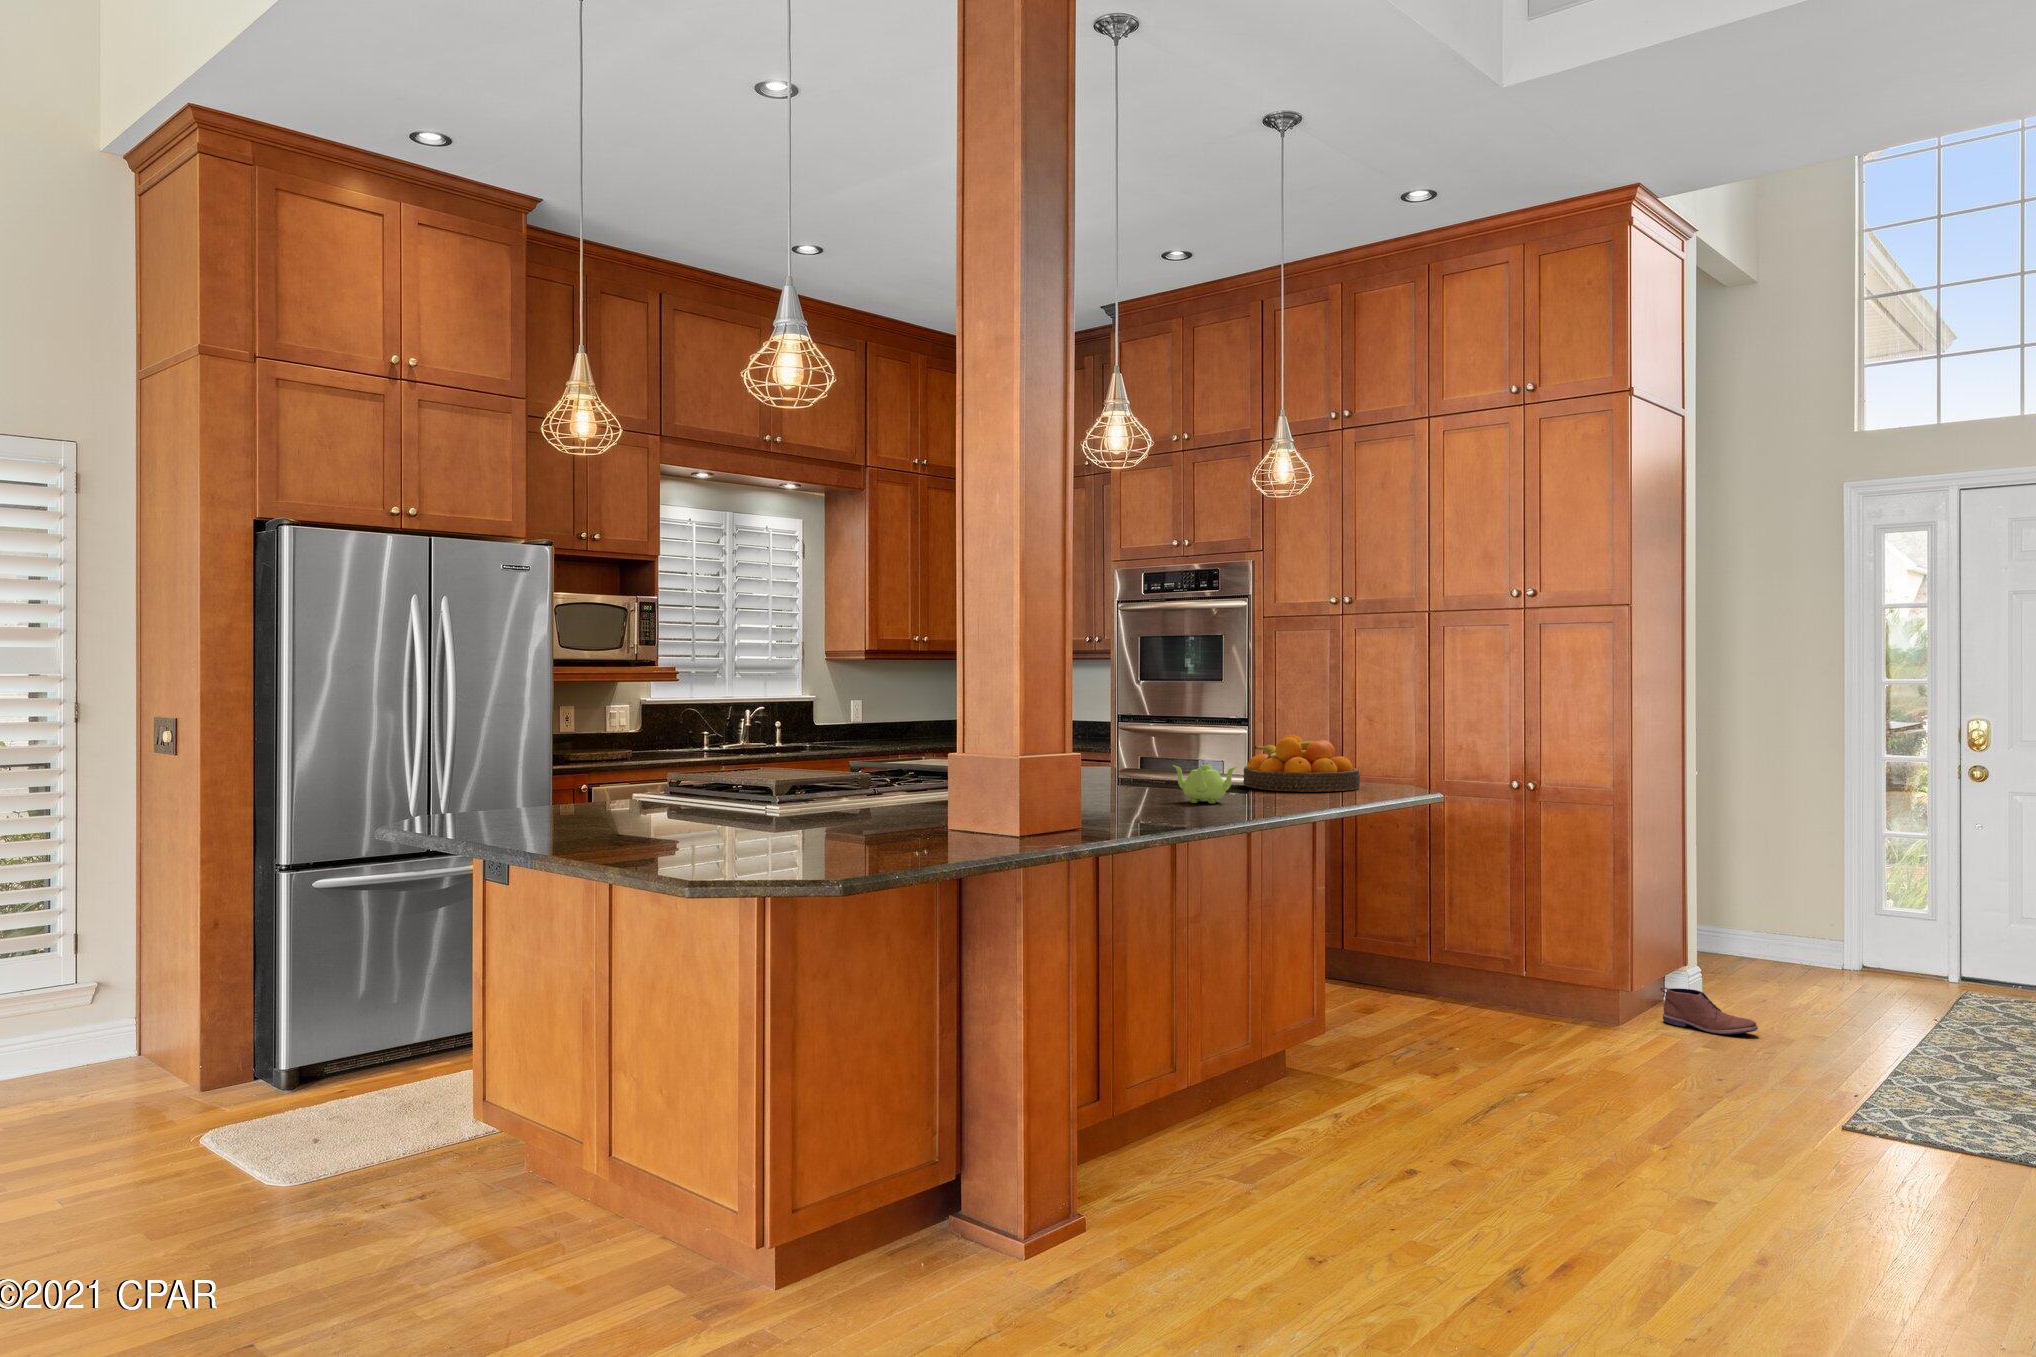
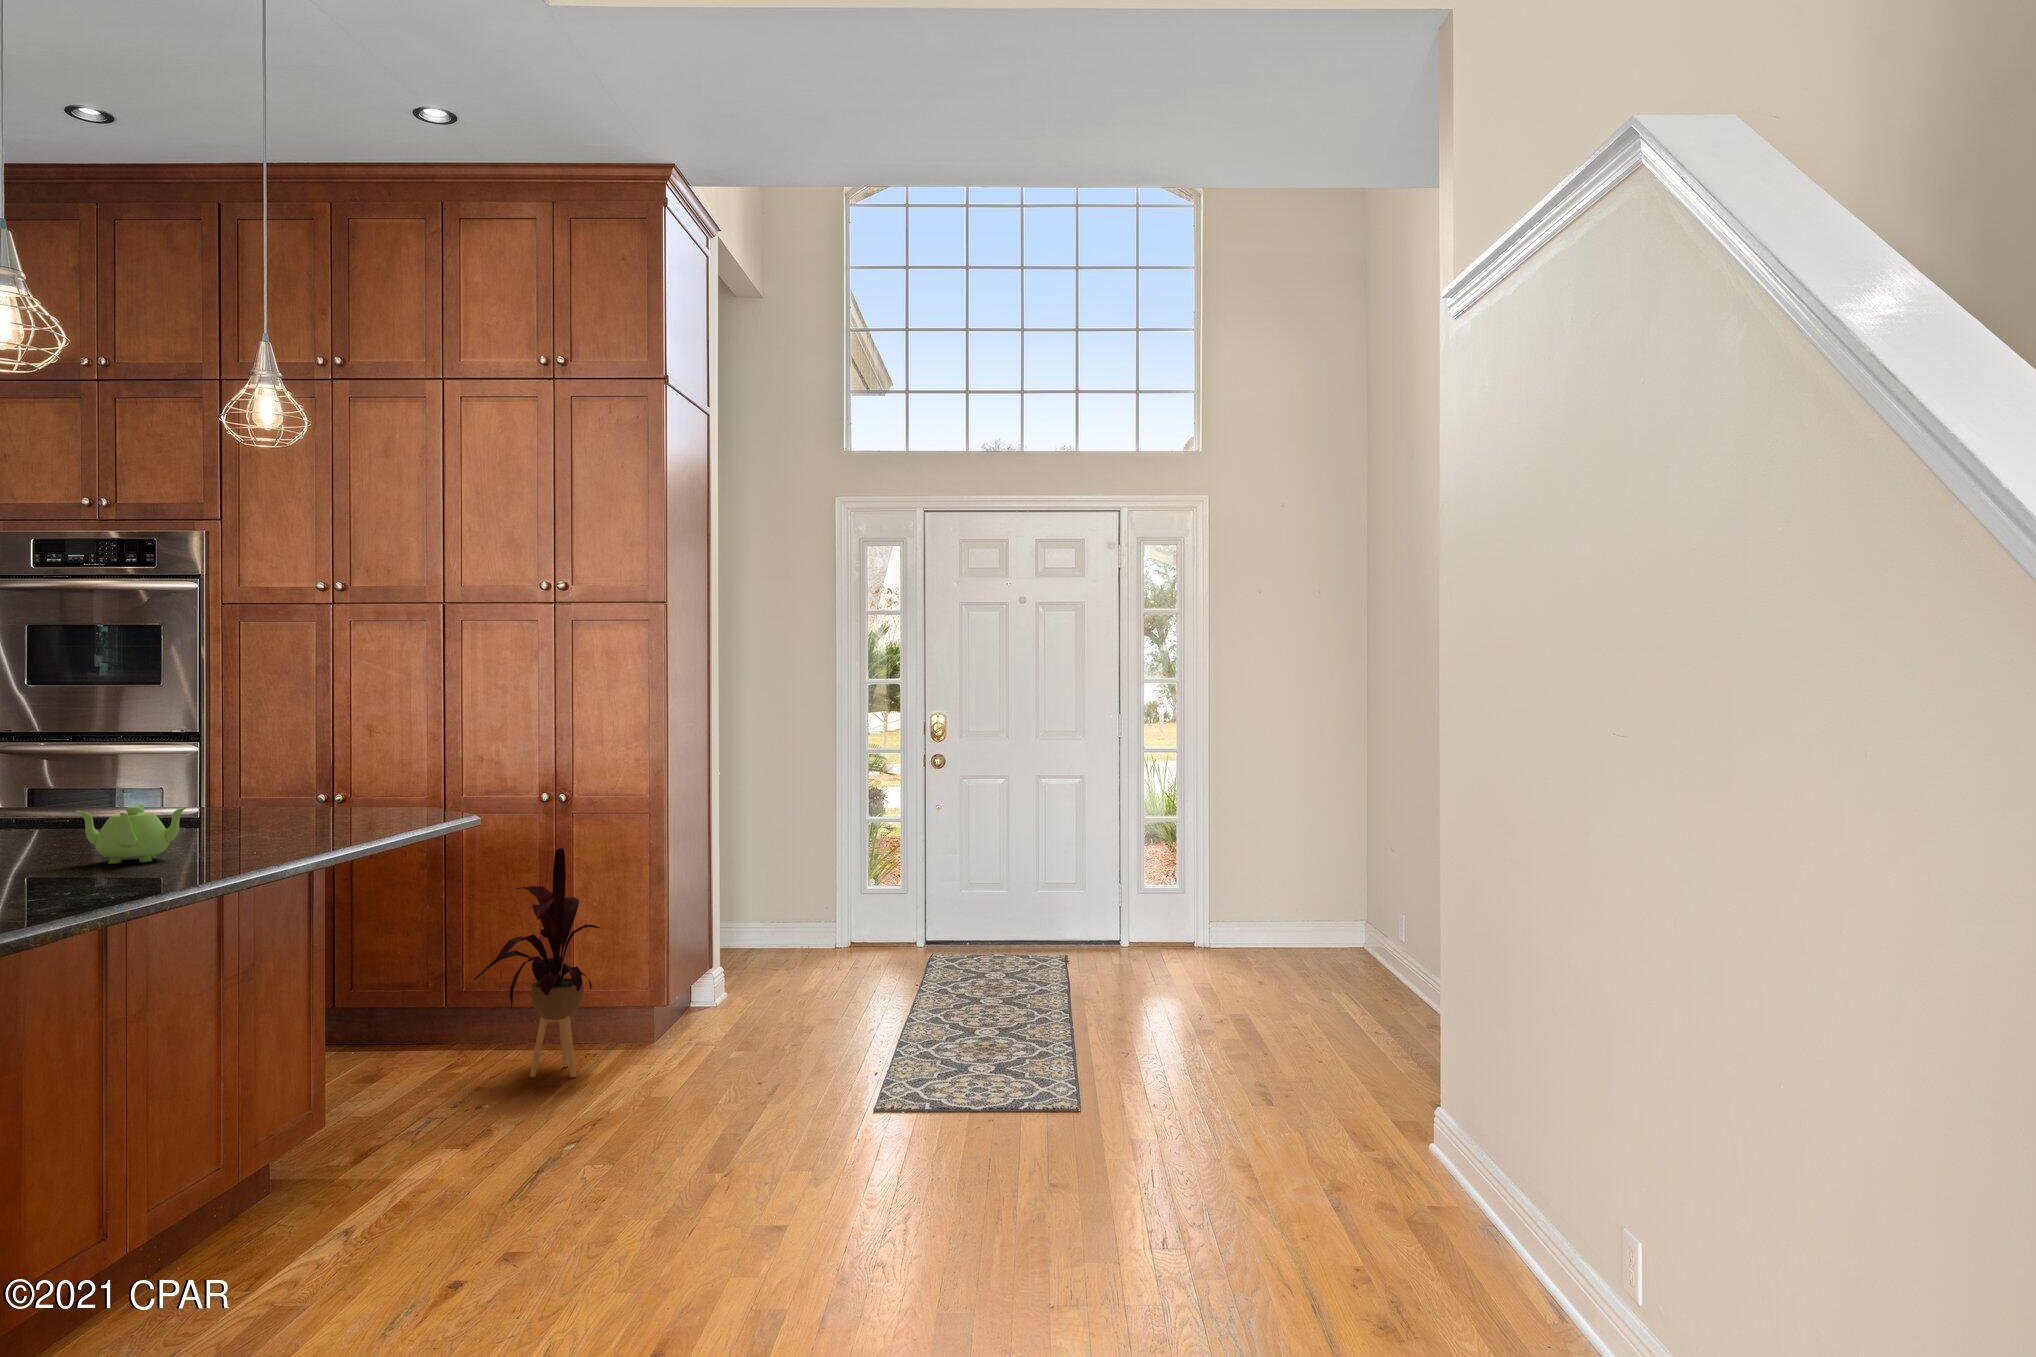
fruit bowl: present [1243,734,1360,792] -> none [196,756,369,833]
house plant: none [1447,828,1560,1036] -> present [475,848,600,1077]
shoe: present [1660,987,1758,1034] -> none [696,994,785,1035]

